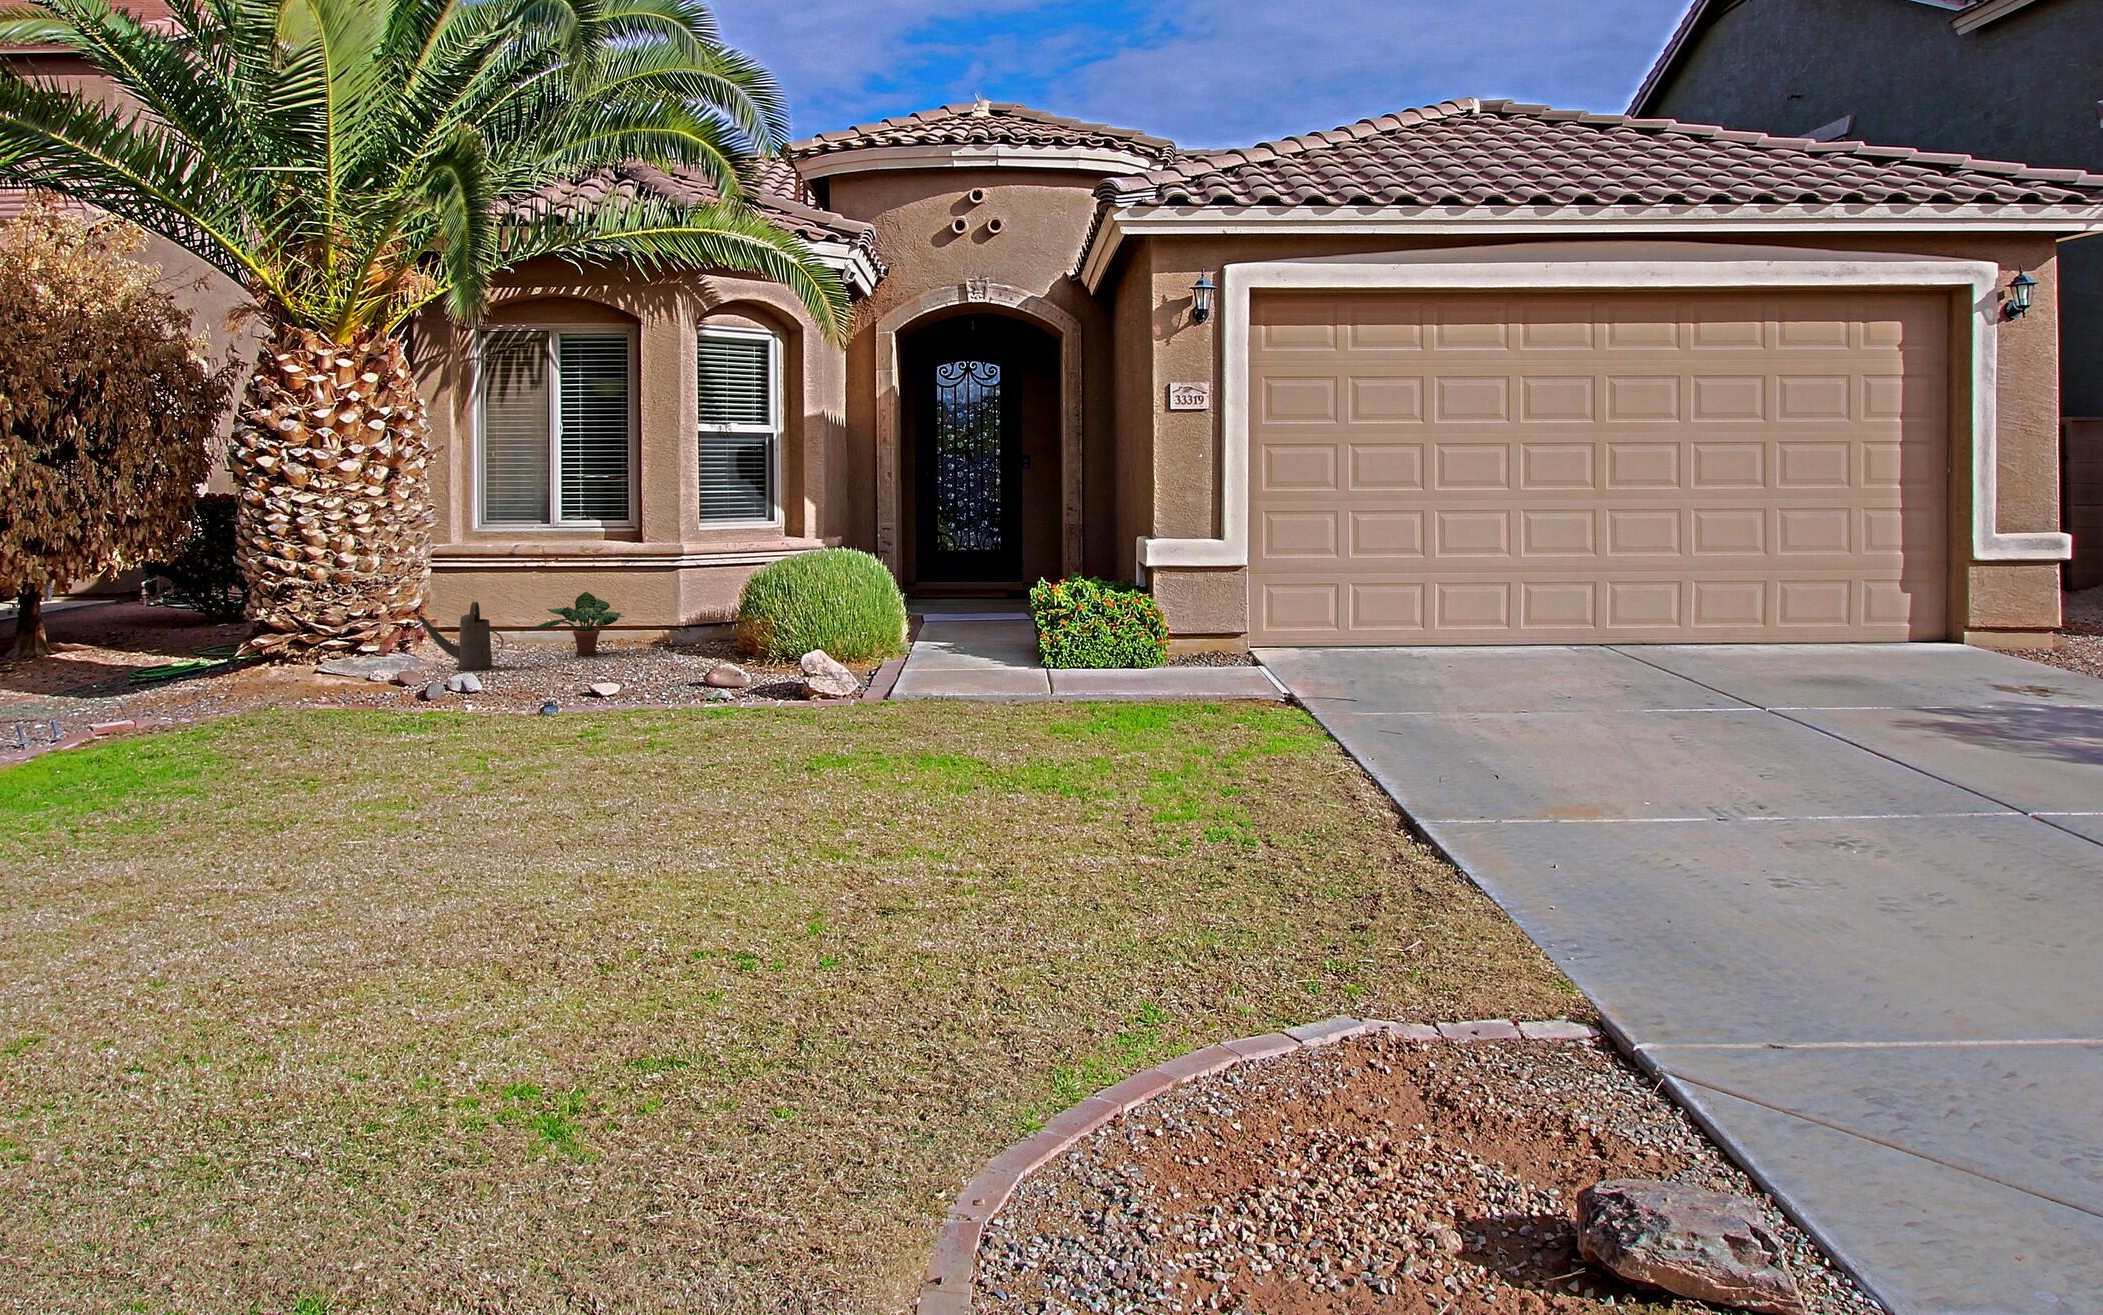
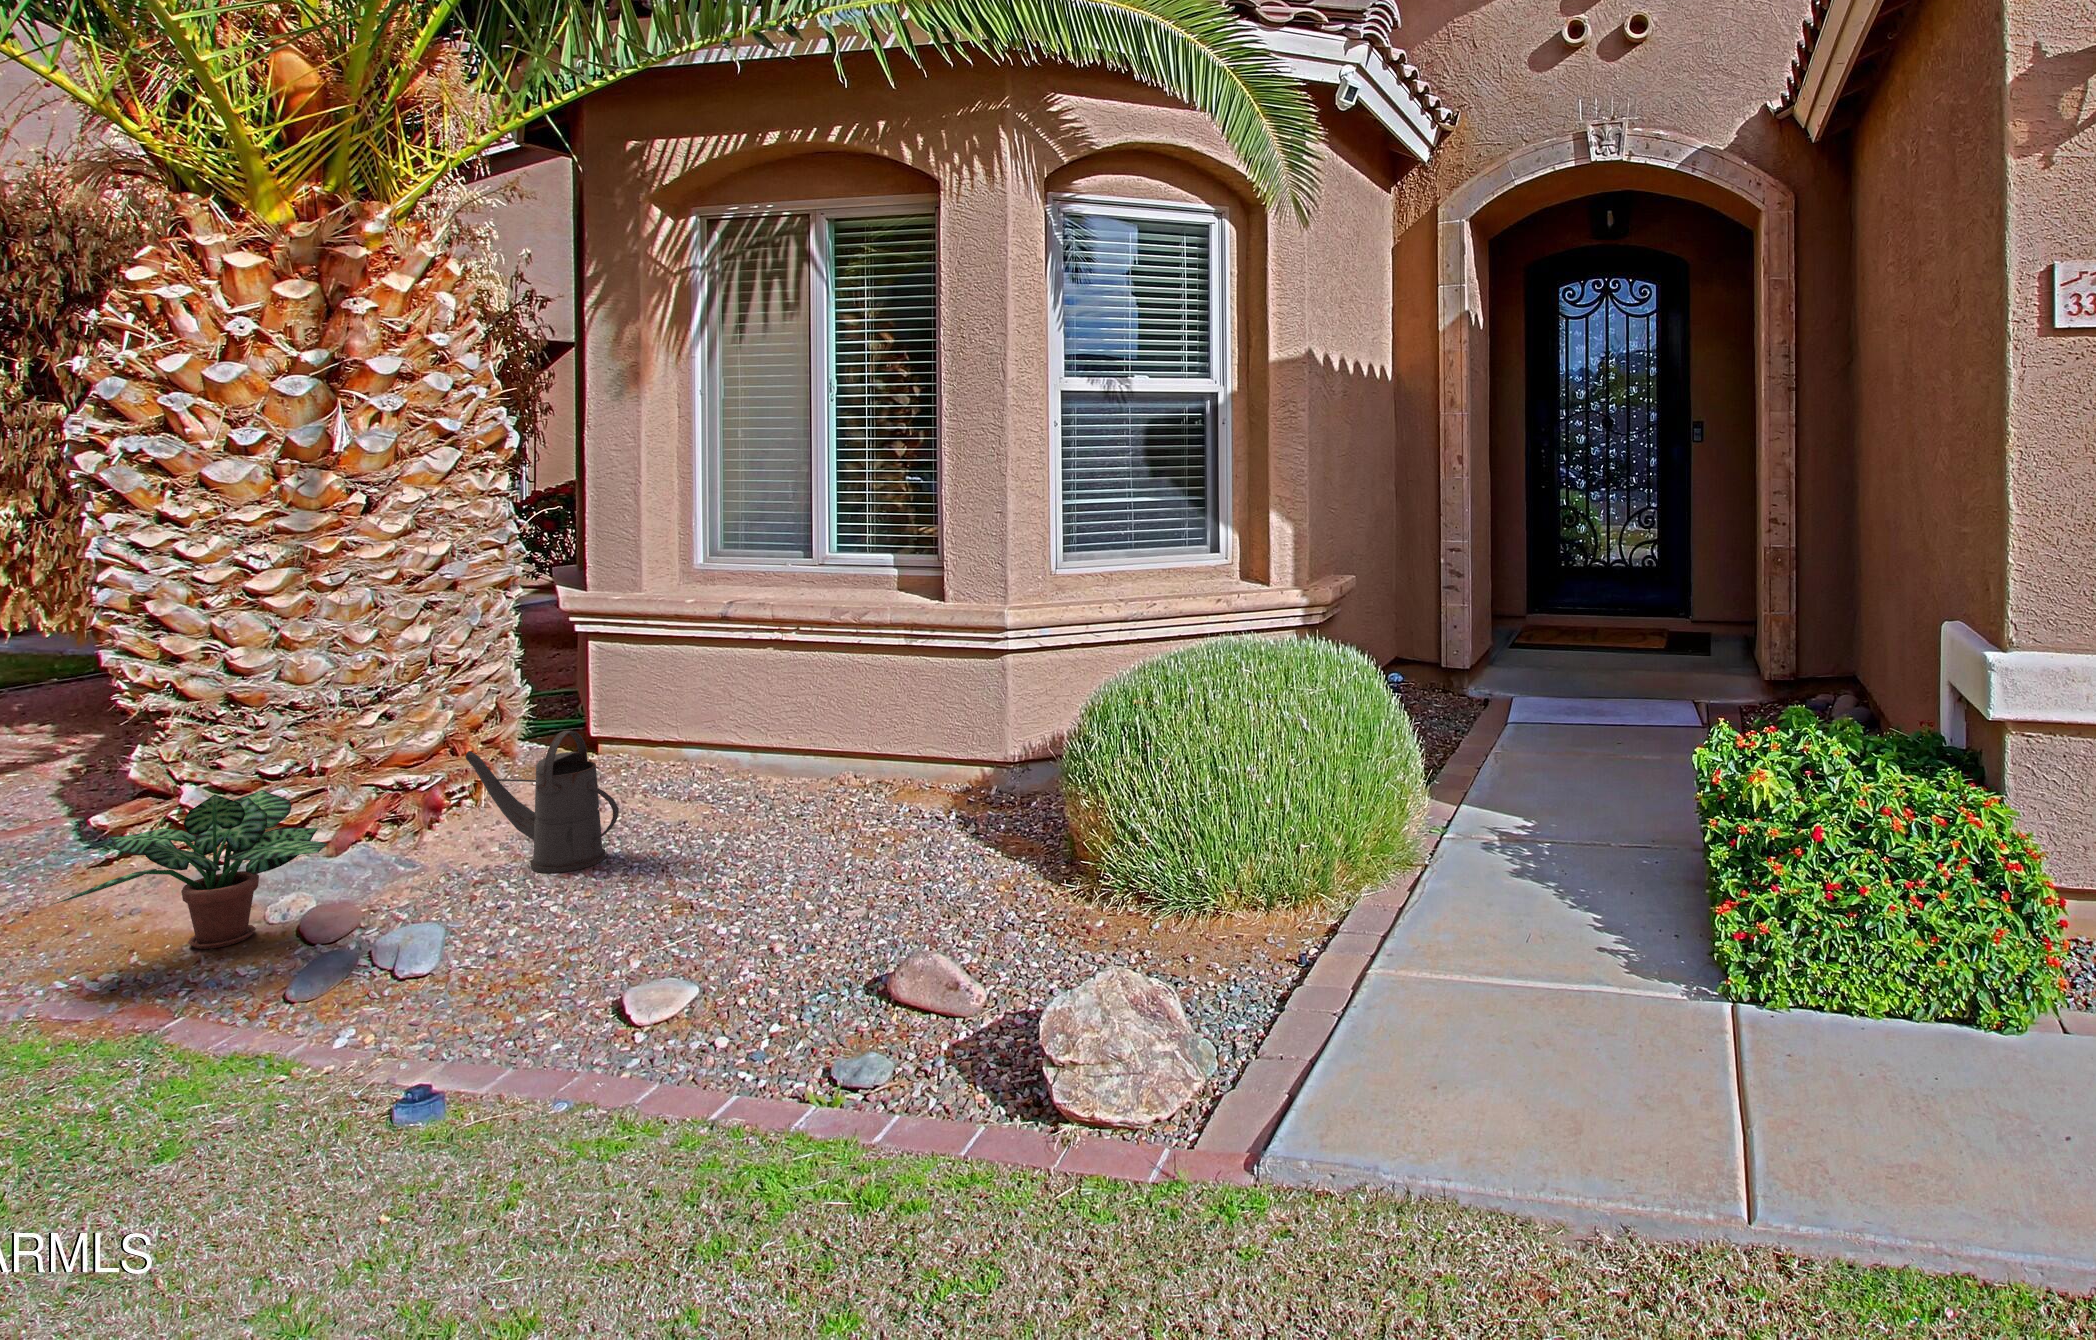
potted plant: present [532,592,624,656] -> present [54,790,327,949]

